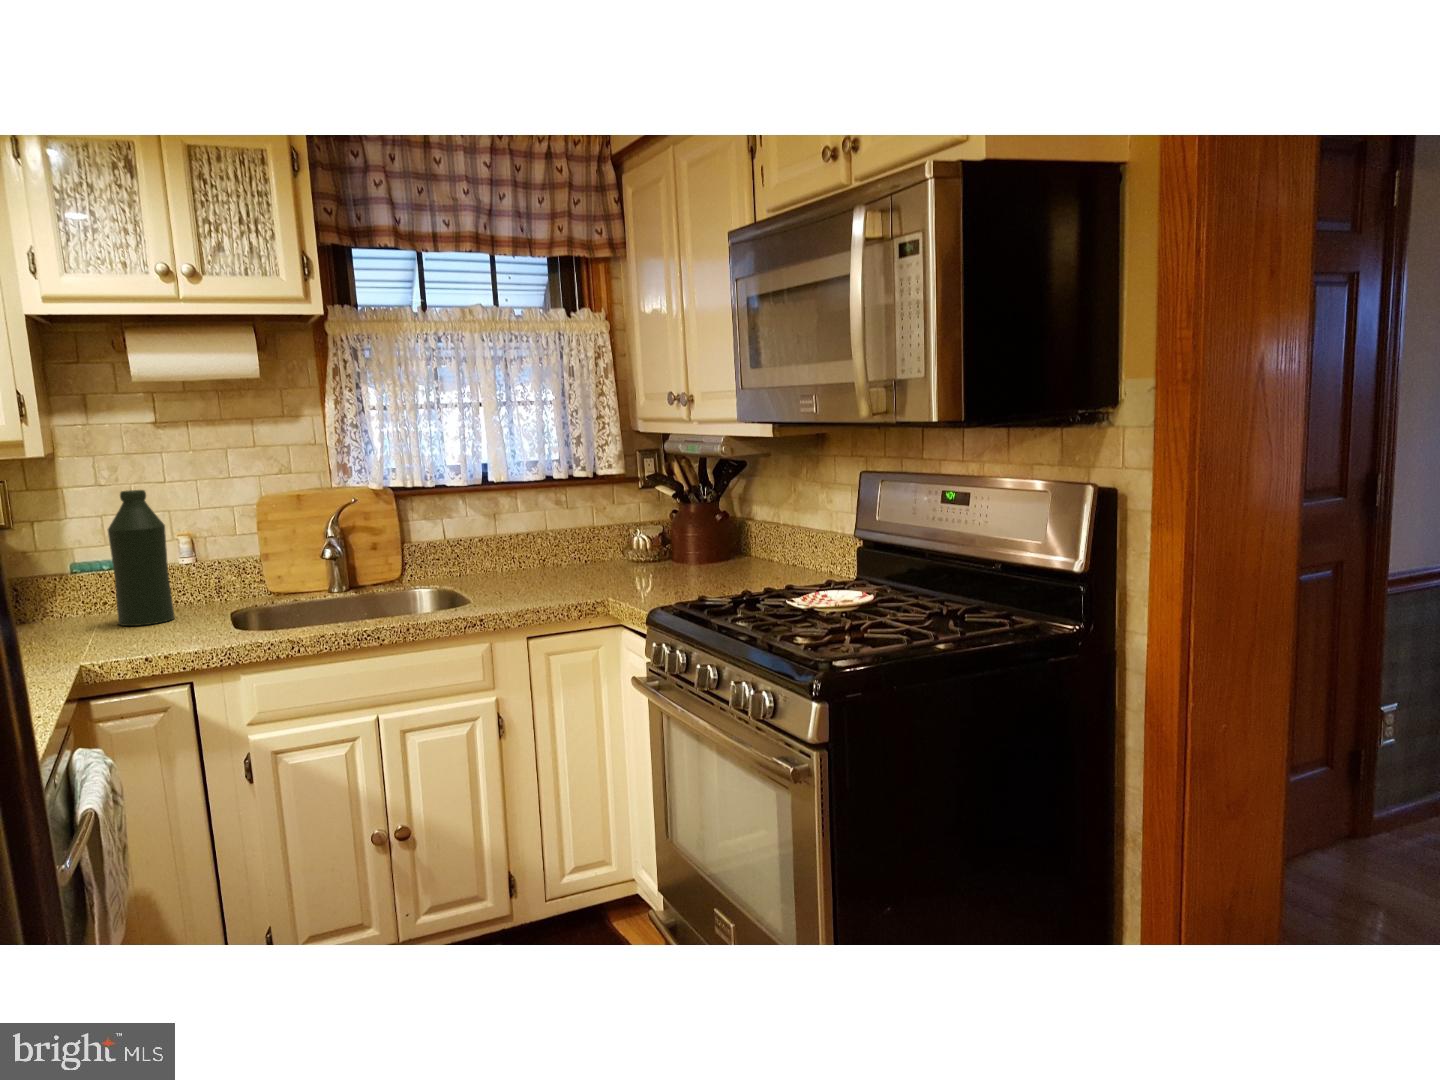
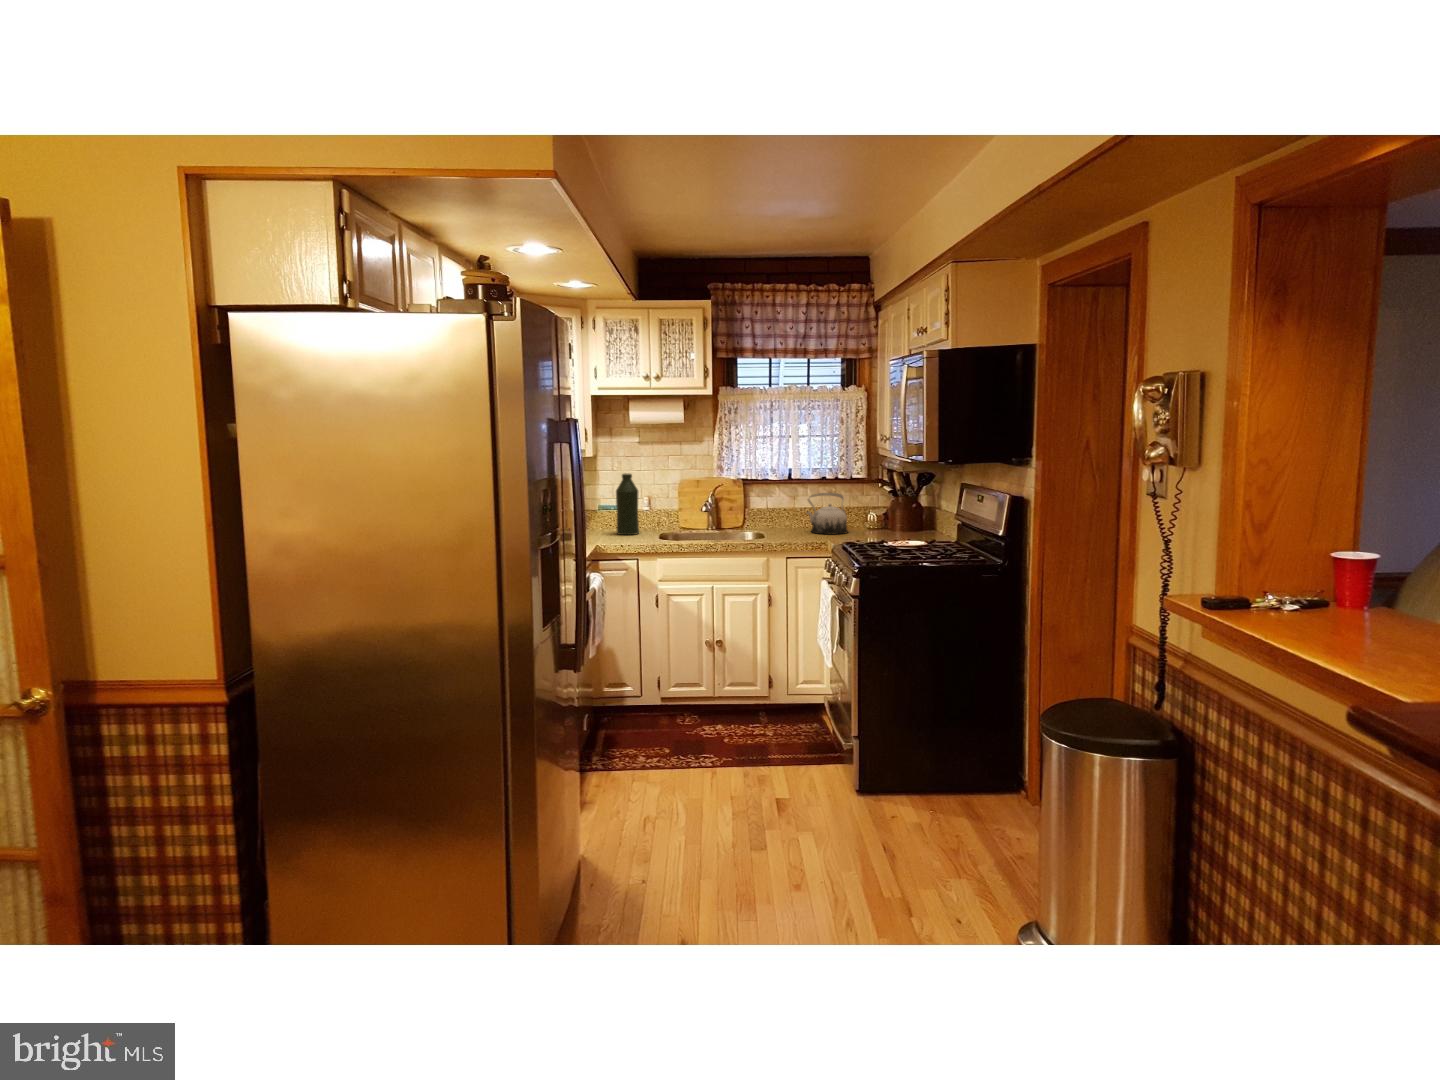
teapot: none [527,501,607,578] -> present [807,493,848,534]

